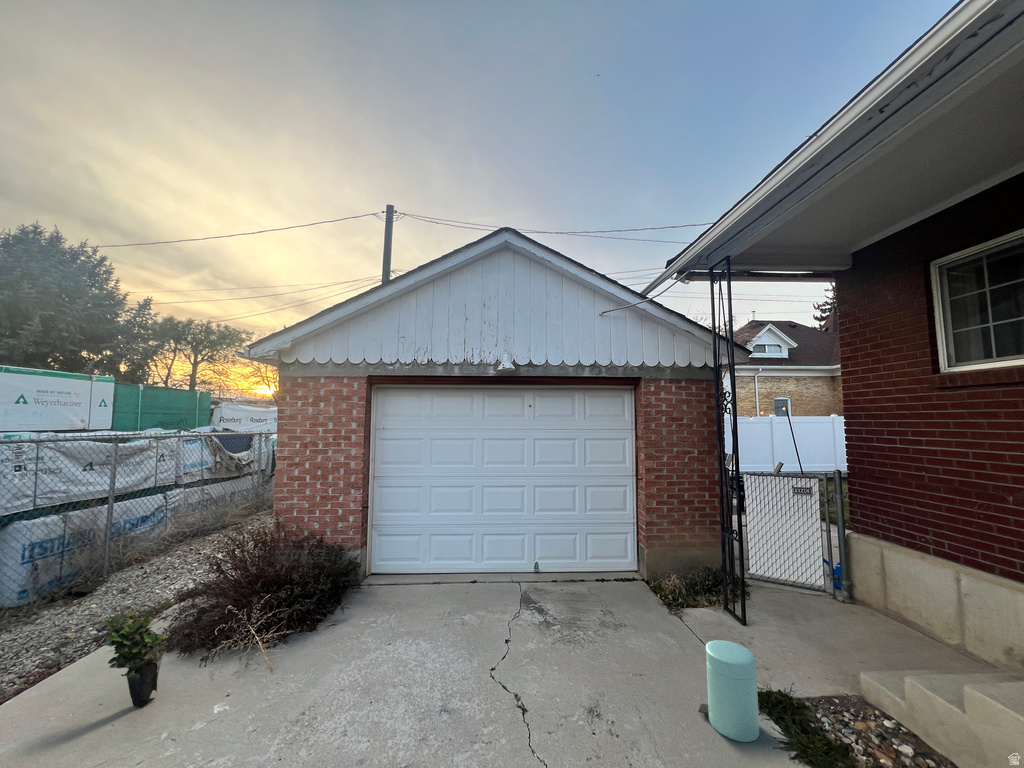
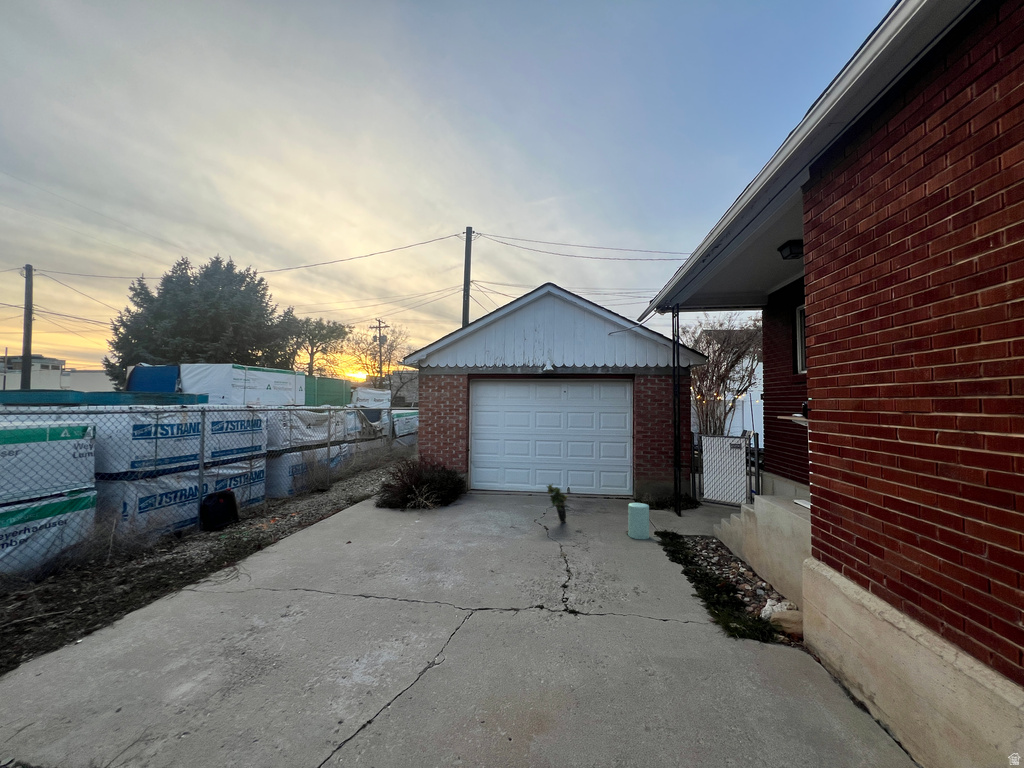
potted plant: present [103,610,168,707] -> present [547,484,568,523]

